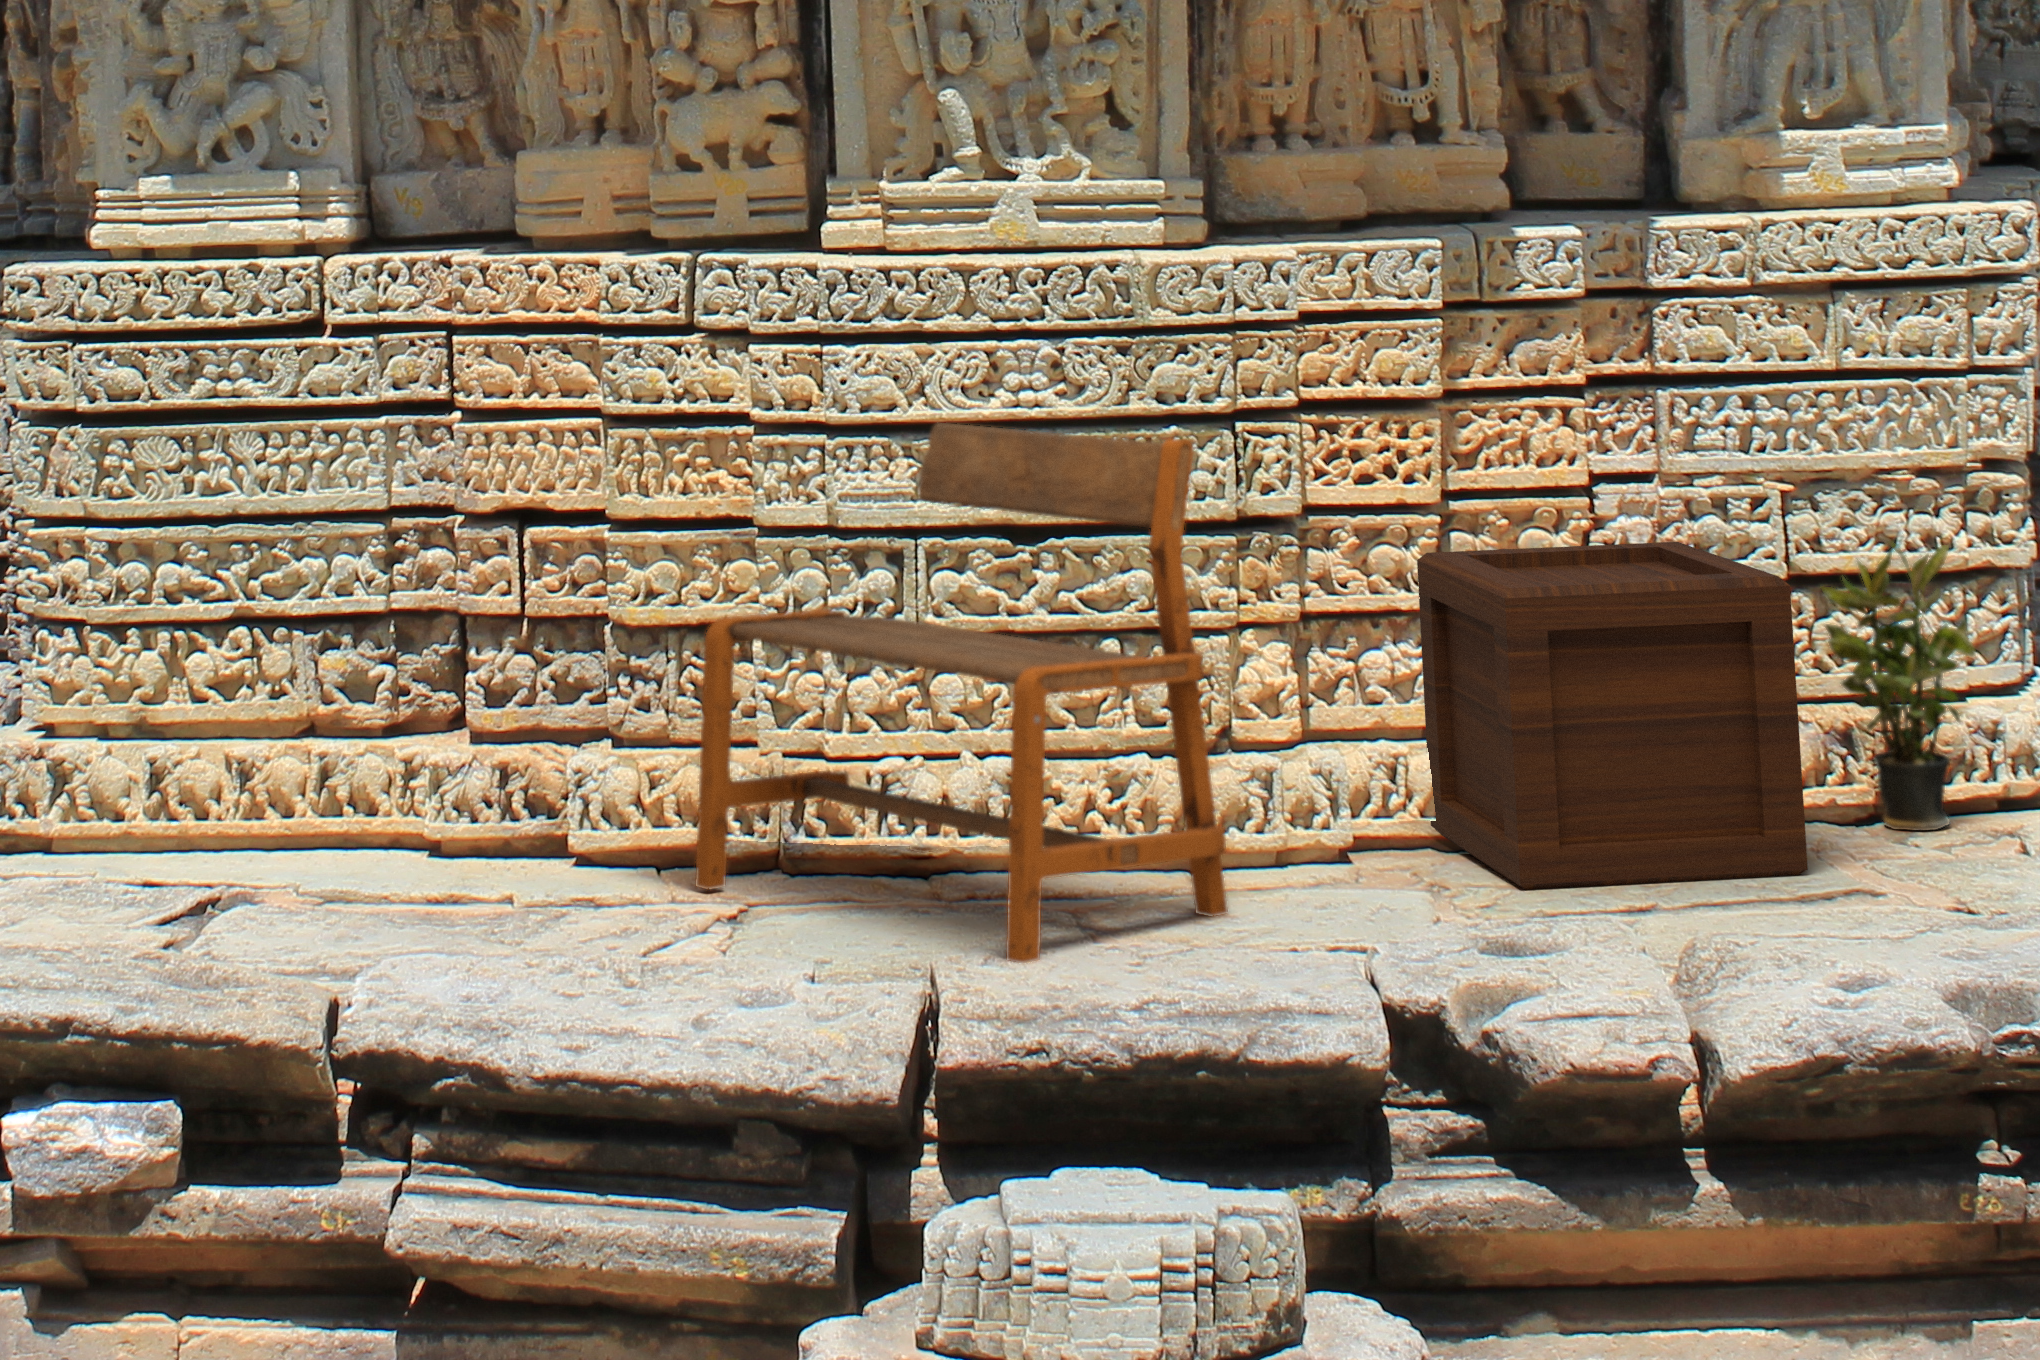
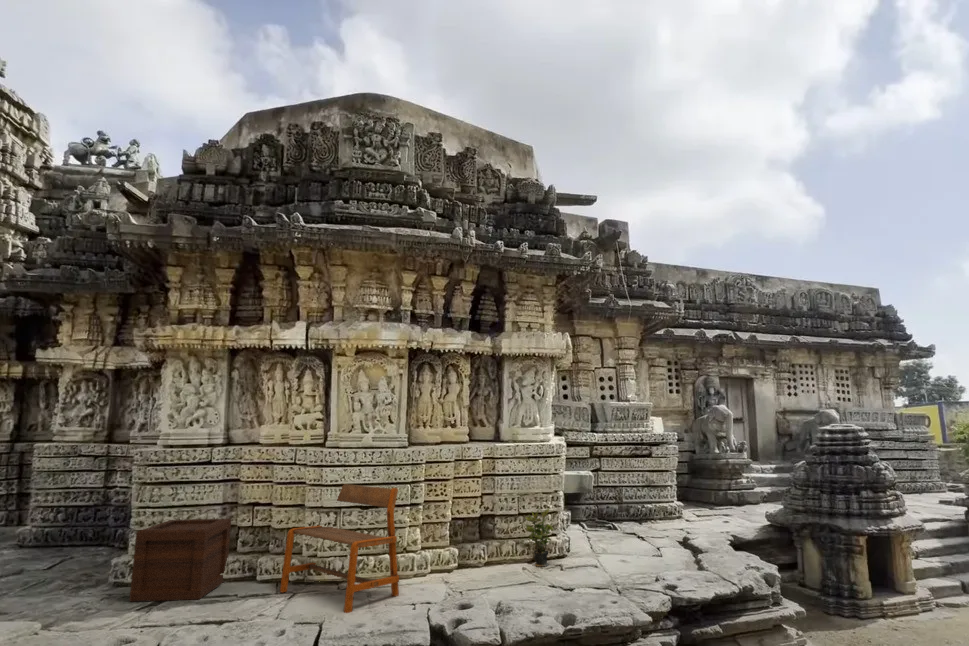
wooden crate: present [1417,542,1808,890] -> present [129,519,231,602]

